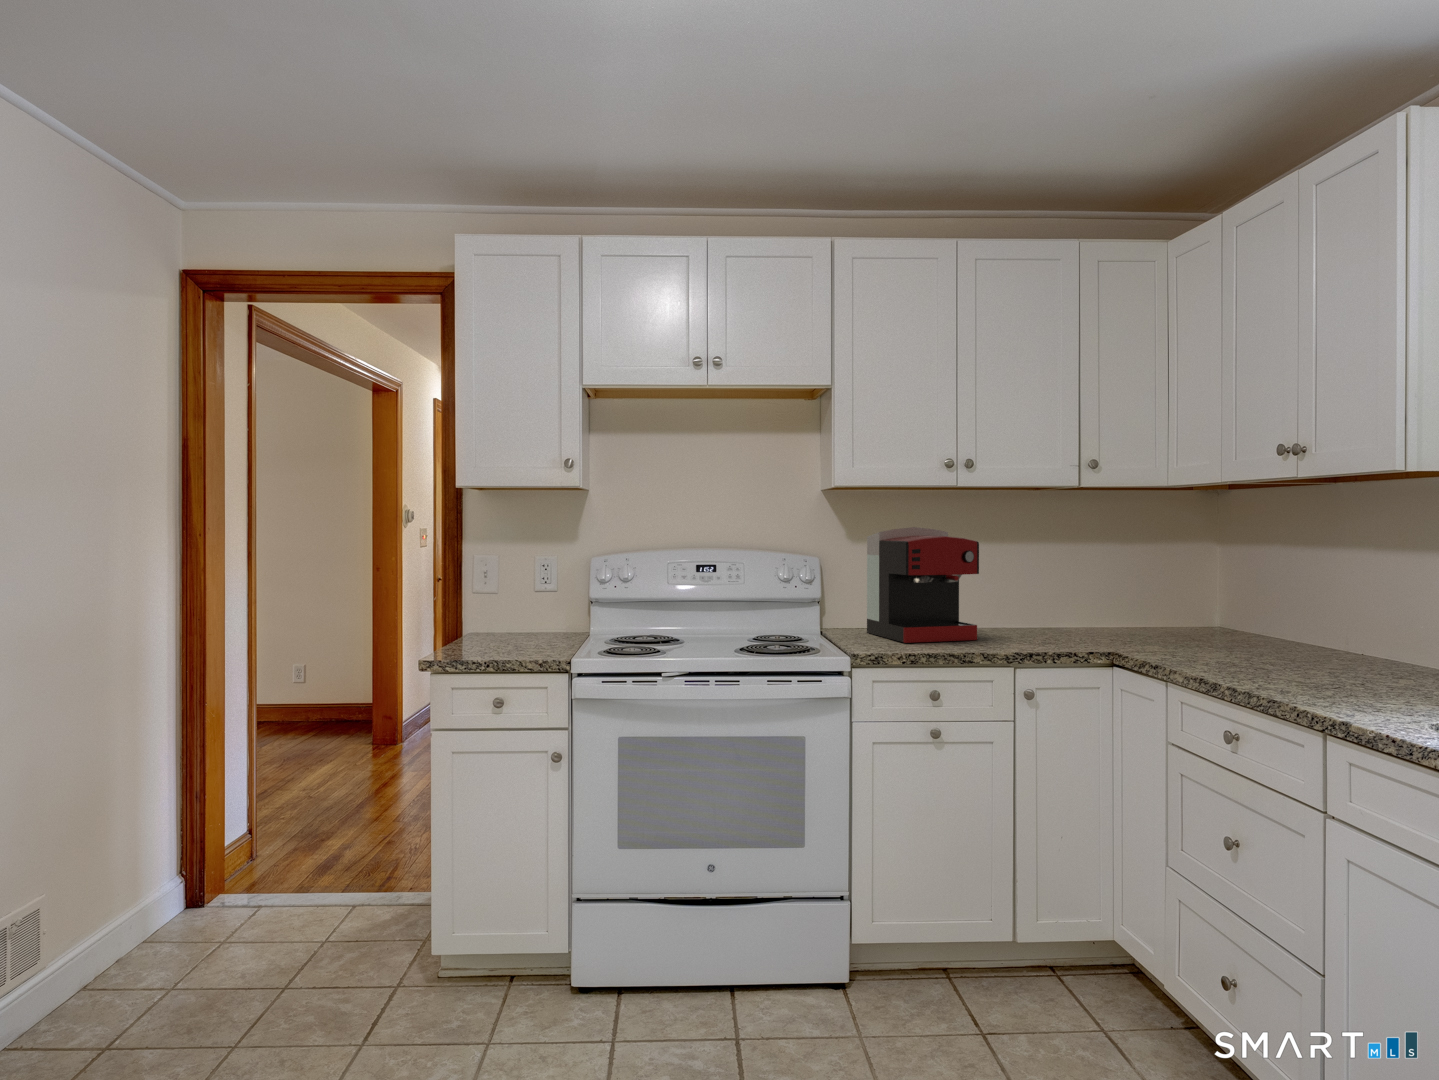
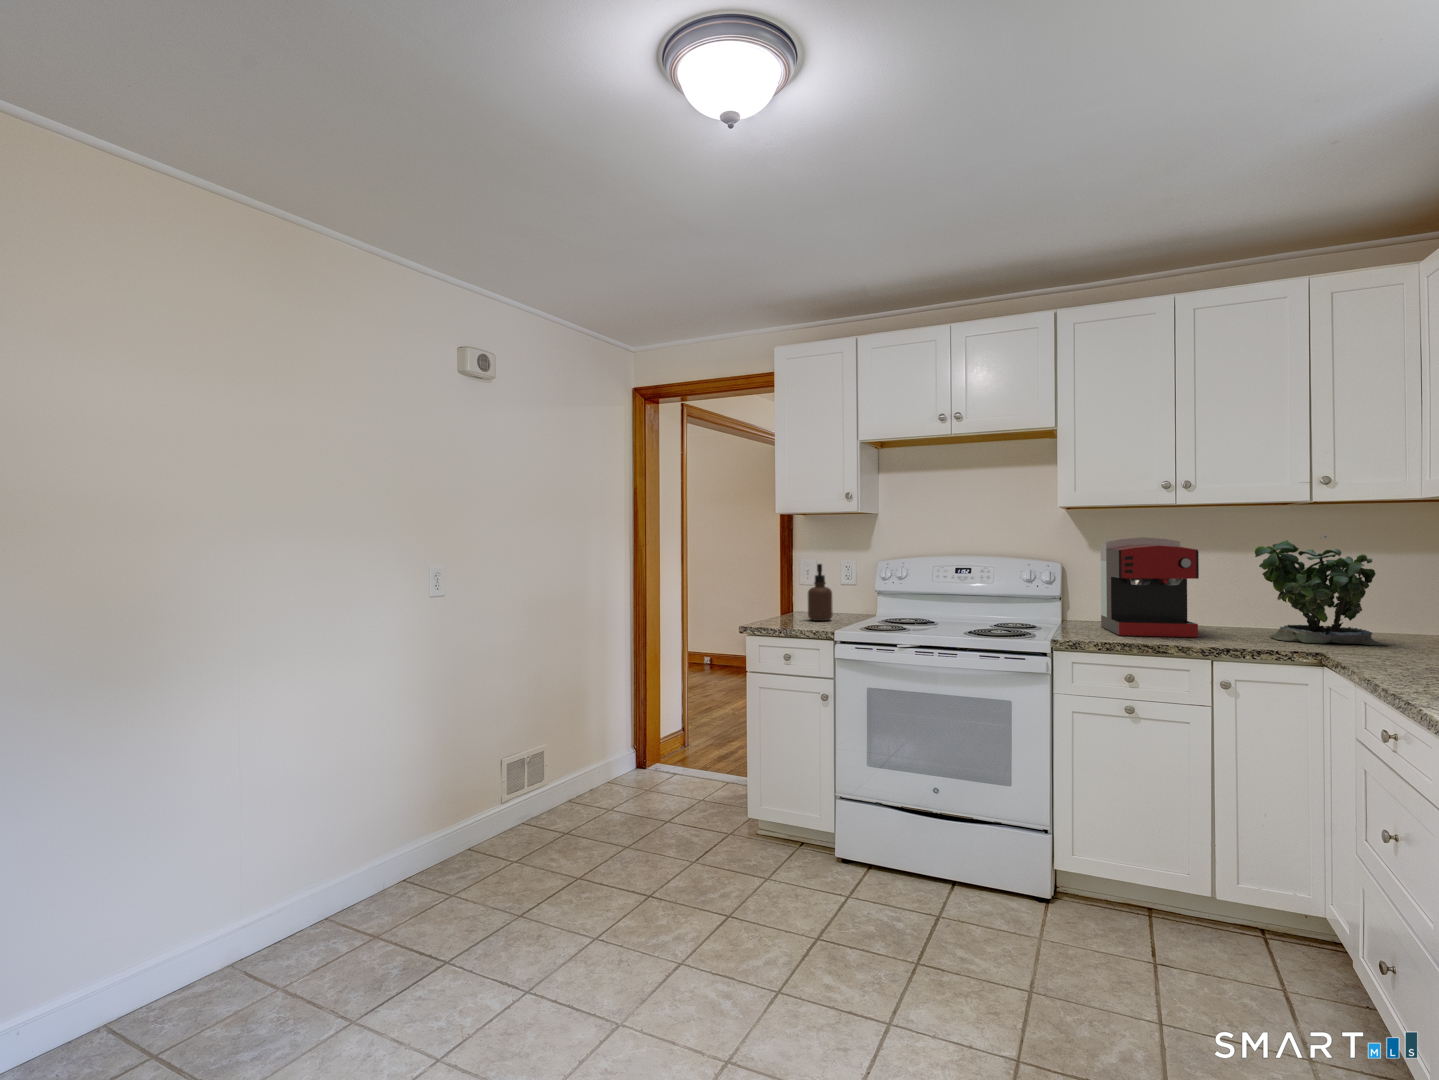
potted plant: none [1017,526,1136,640] -> present [1255,535,1387,646]
soap dispenser: none [504,562,540,645] -> present [808,564,833,621]

